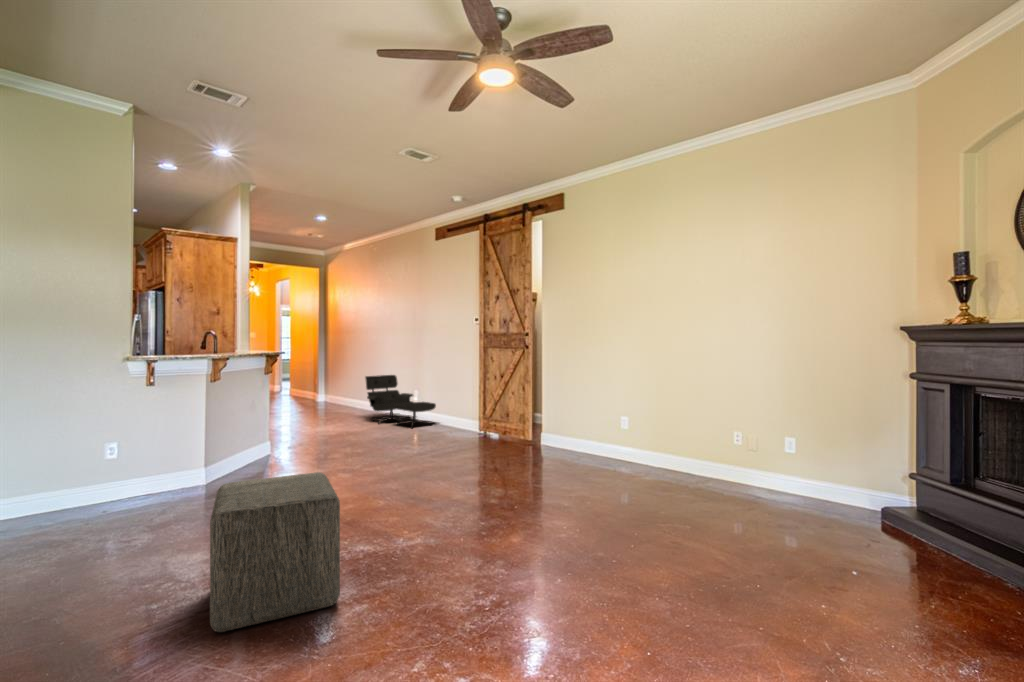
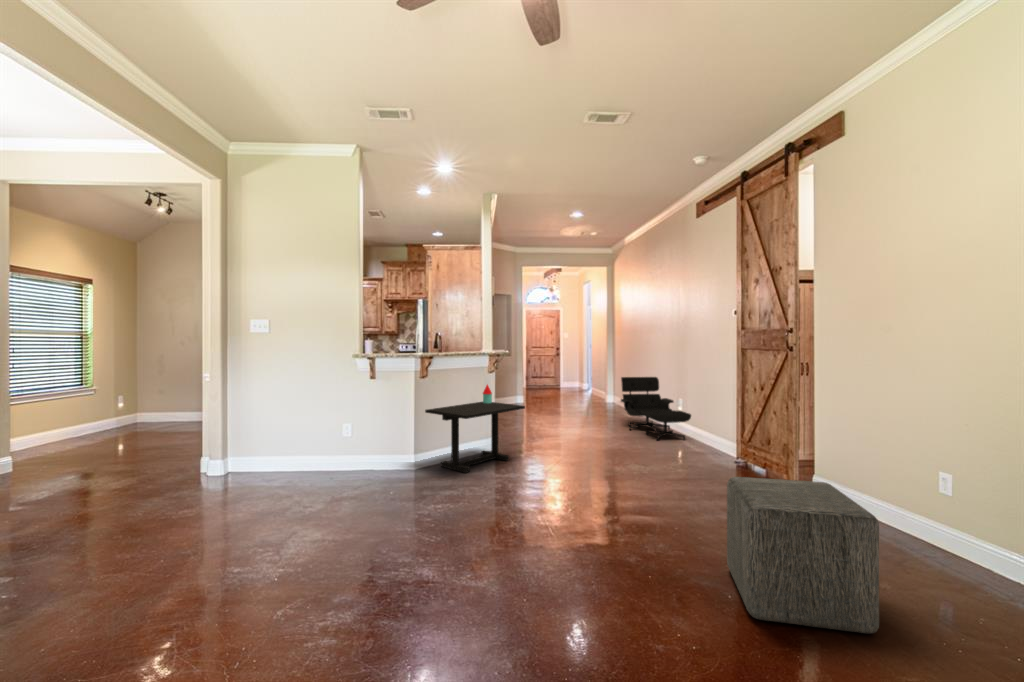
side table: none [215,386,317,477] -> present [425,385,525,473]
ottoman: present [210,472,340,632] -> present [727,477,879,633]

